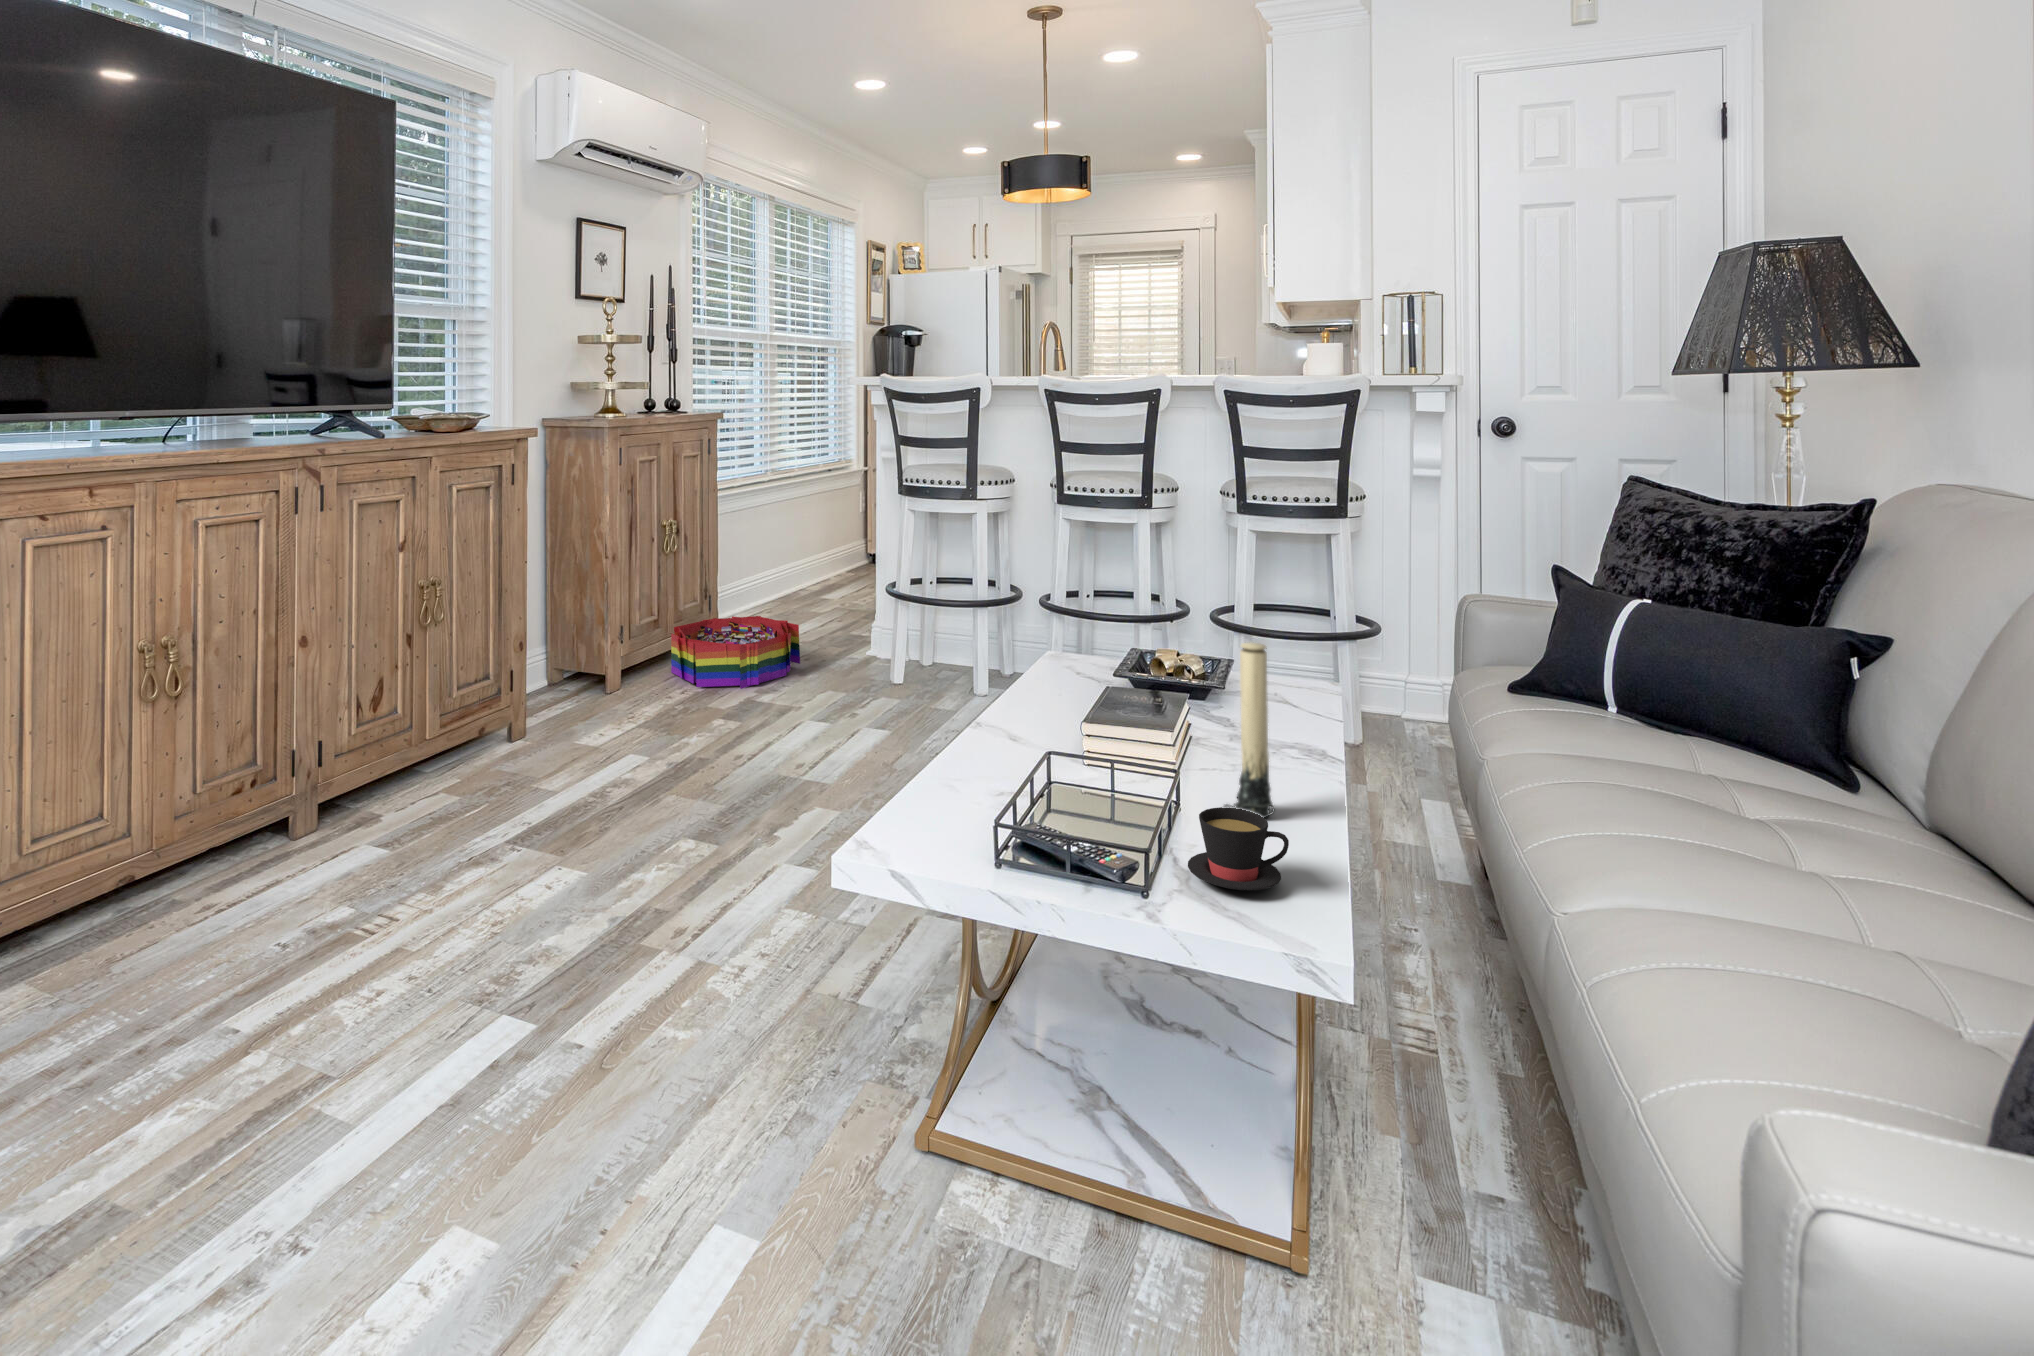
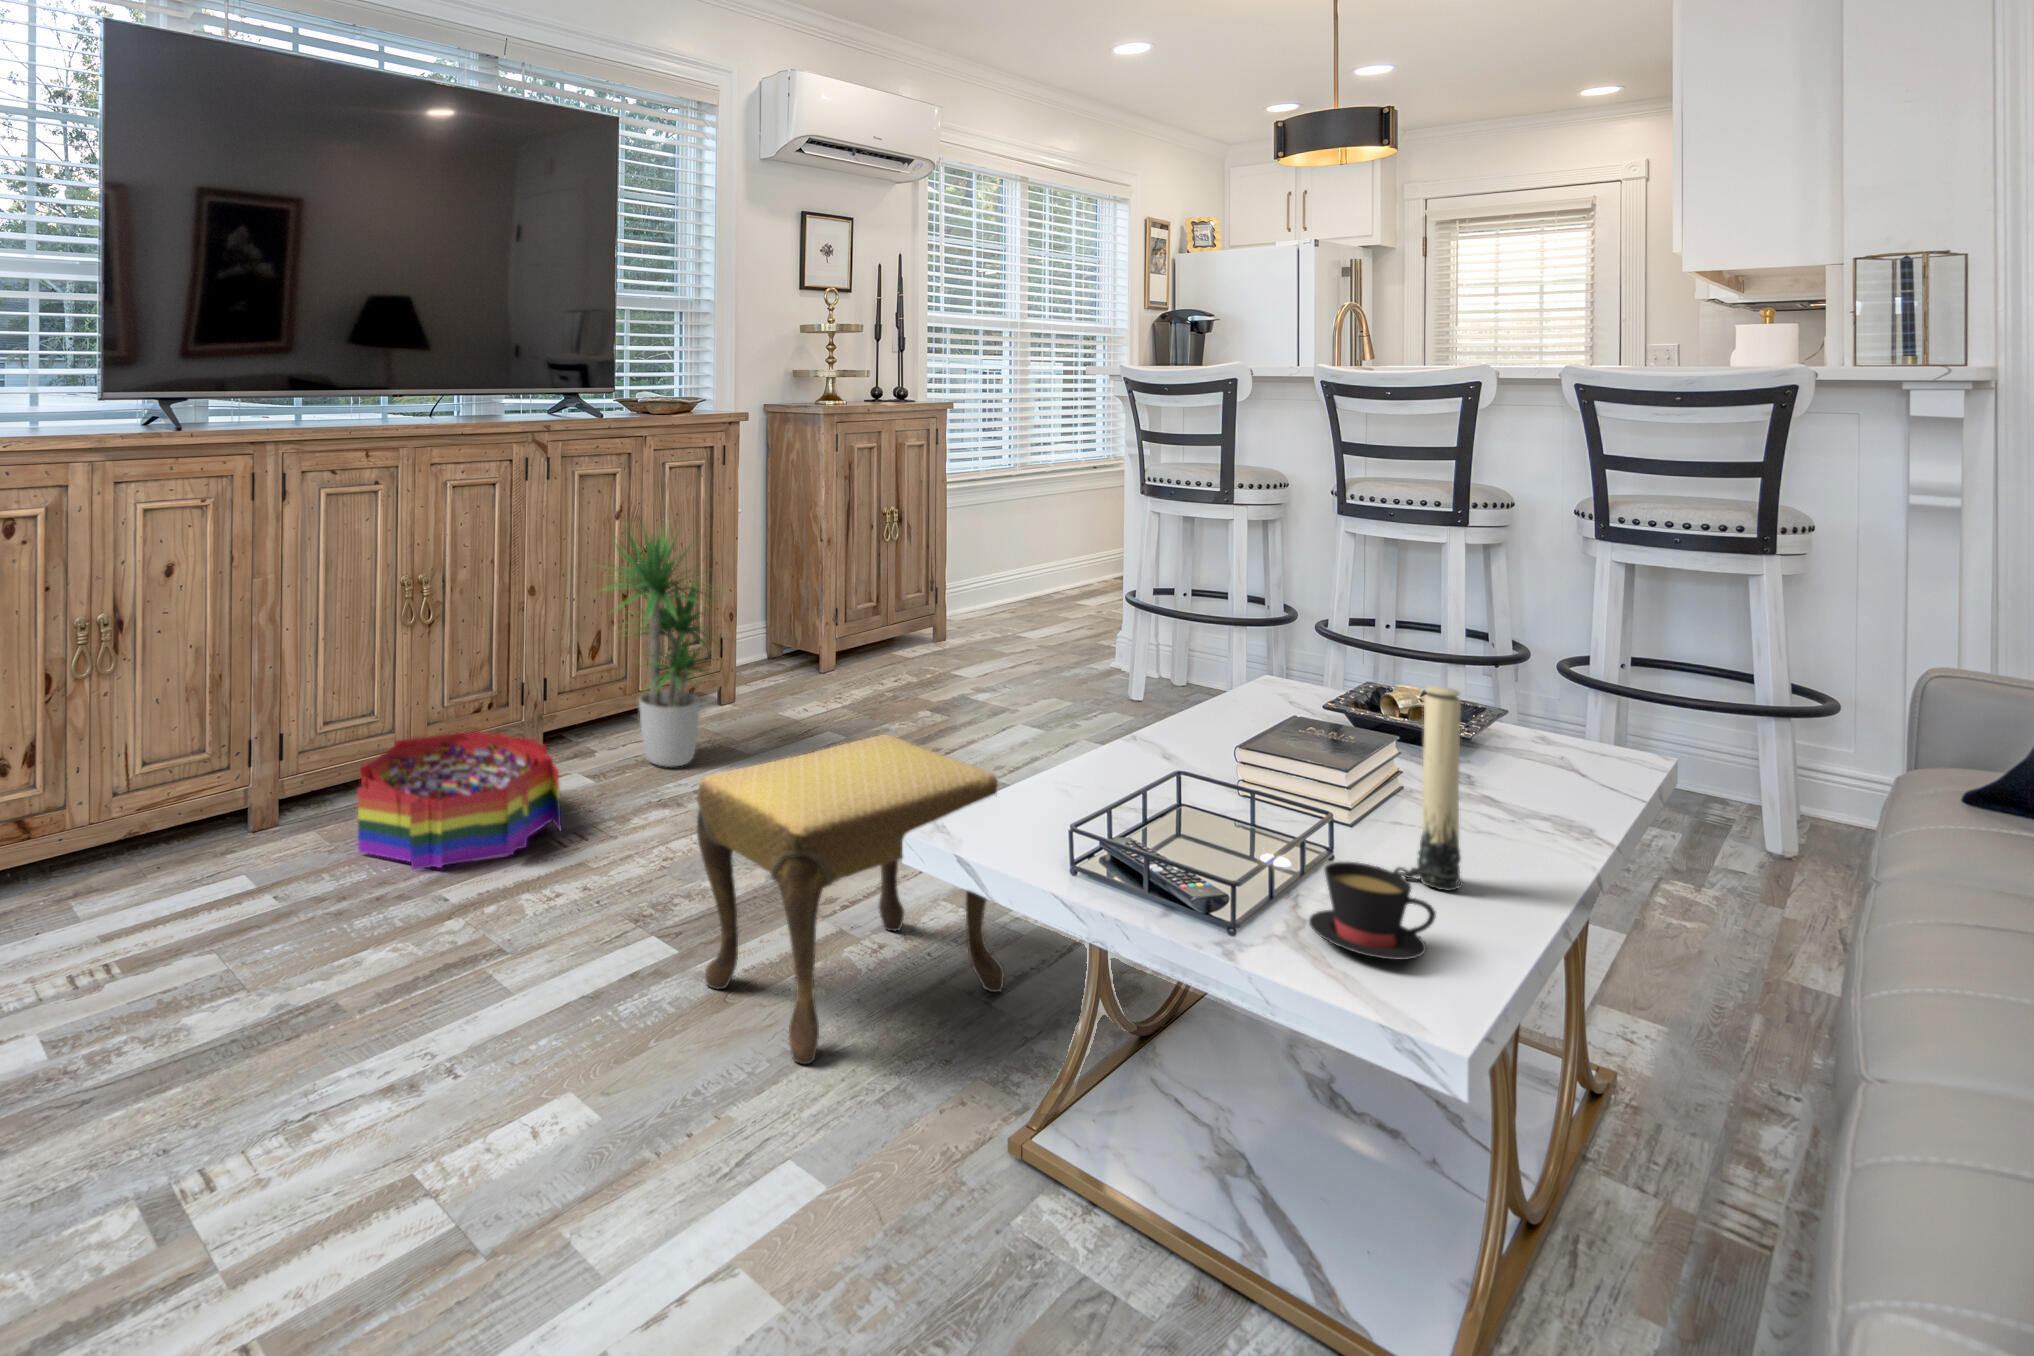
potted plant: none [369,545,543,819] -> present [597,521,720,767]
storage bin: present [671,616,800,689] -> present [357,731,562,870]
footstool: none [560,751,867,1117] -> present [697,735,1004,1064]

